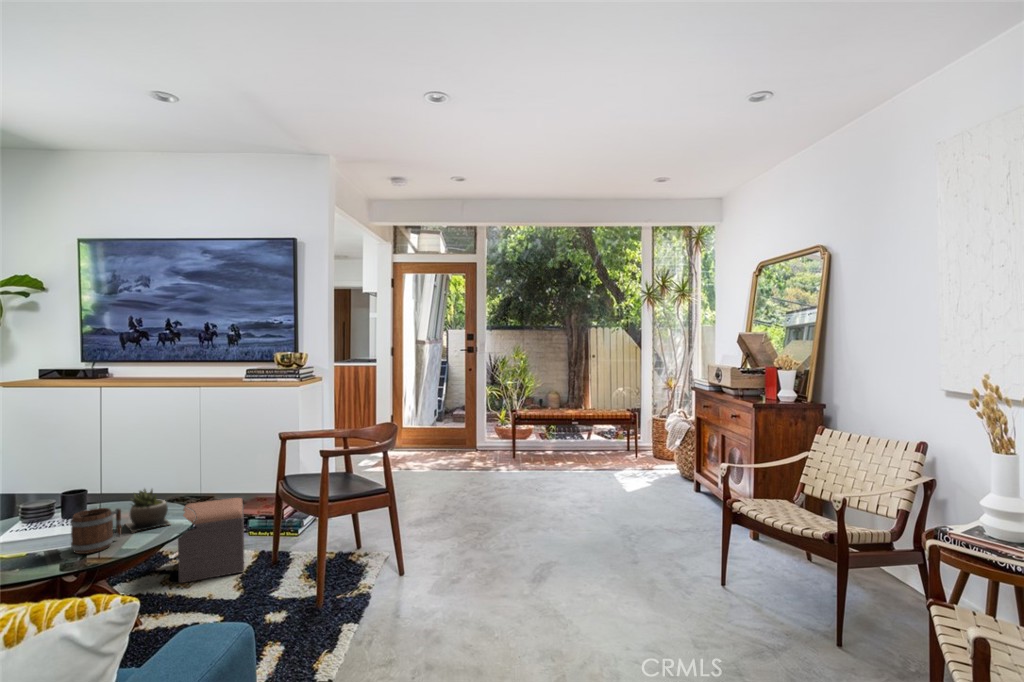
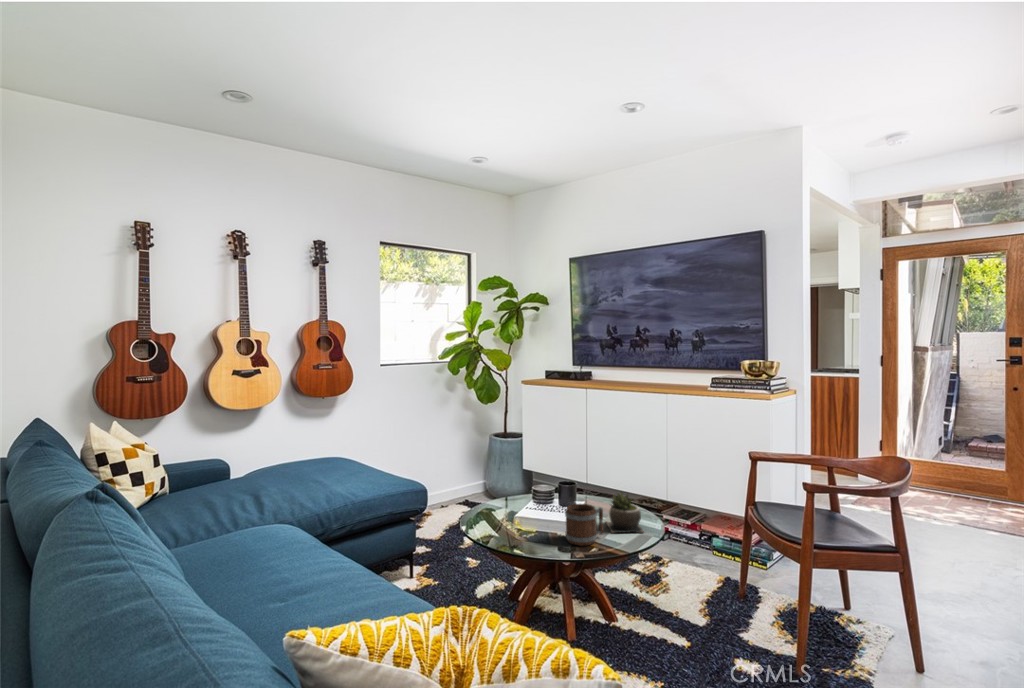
footstool: present [178,498,244,583] -> none [648,510,711,596]

